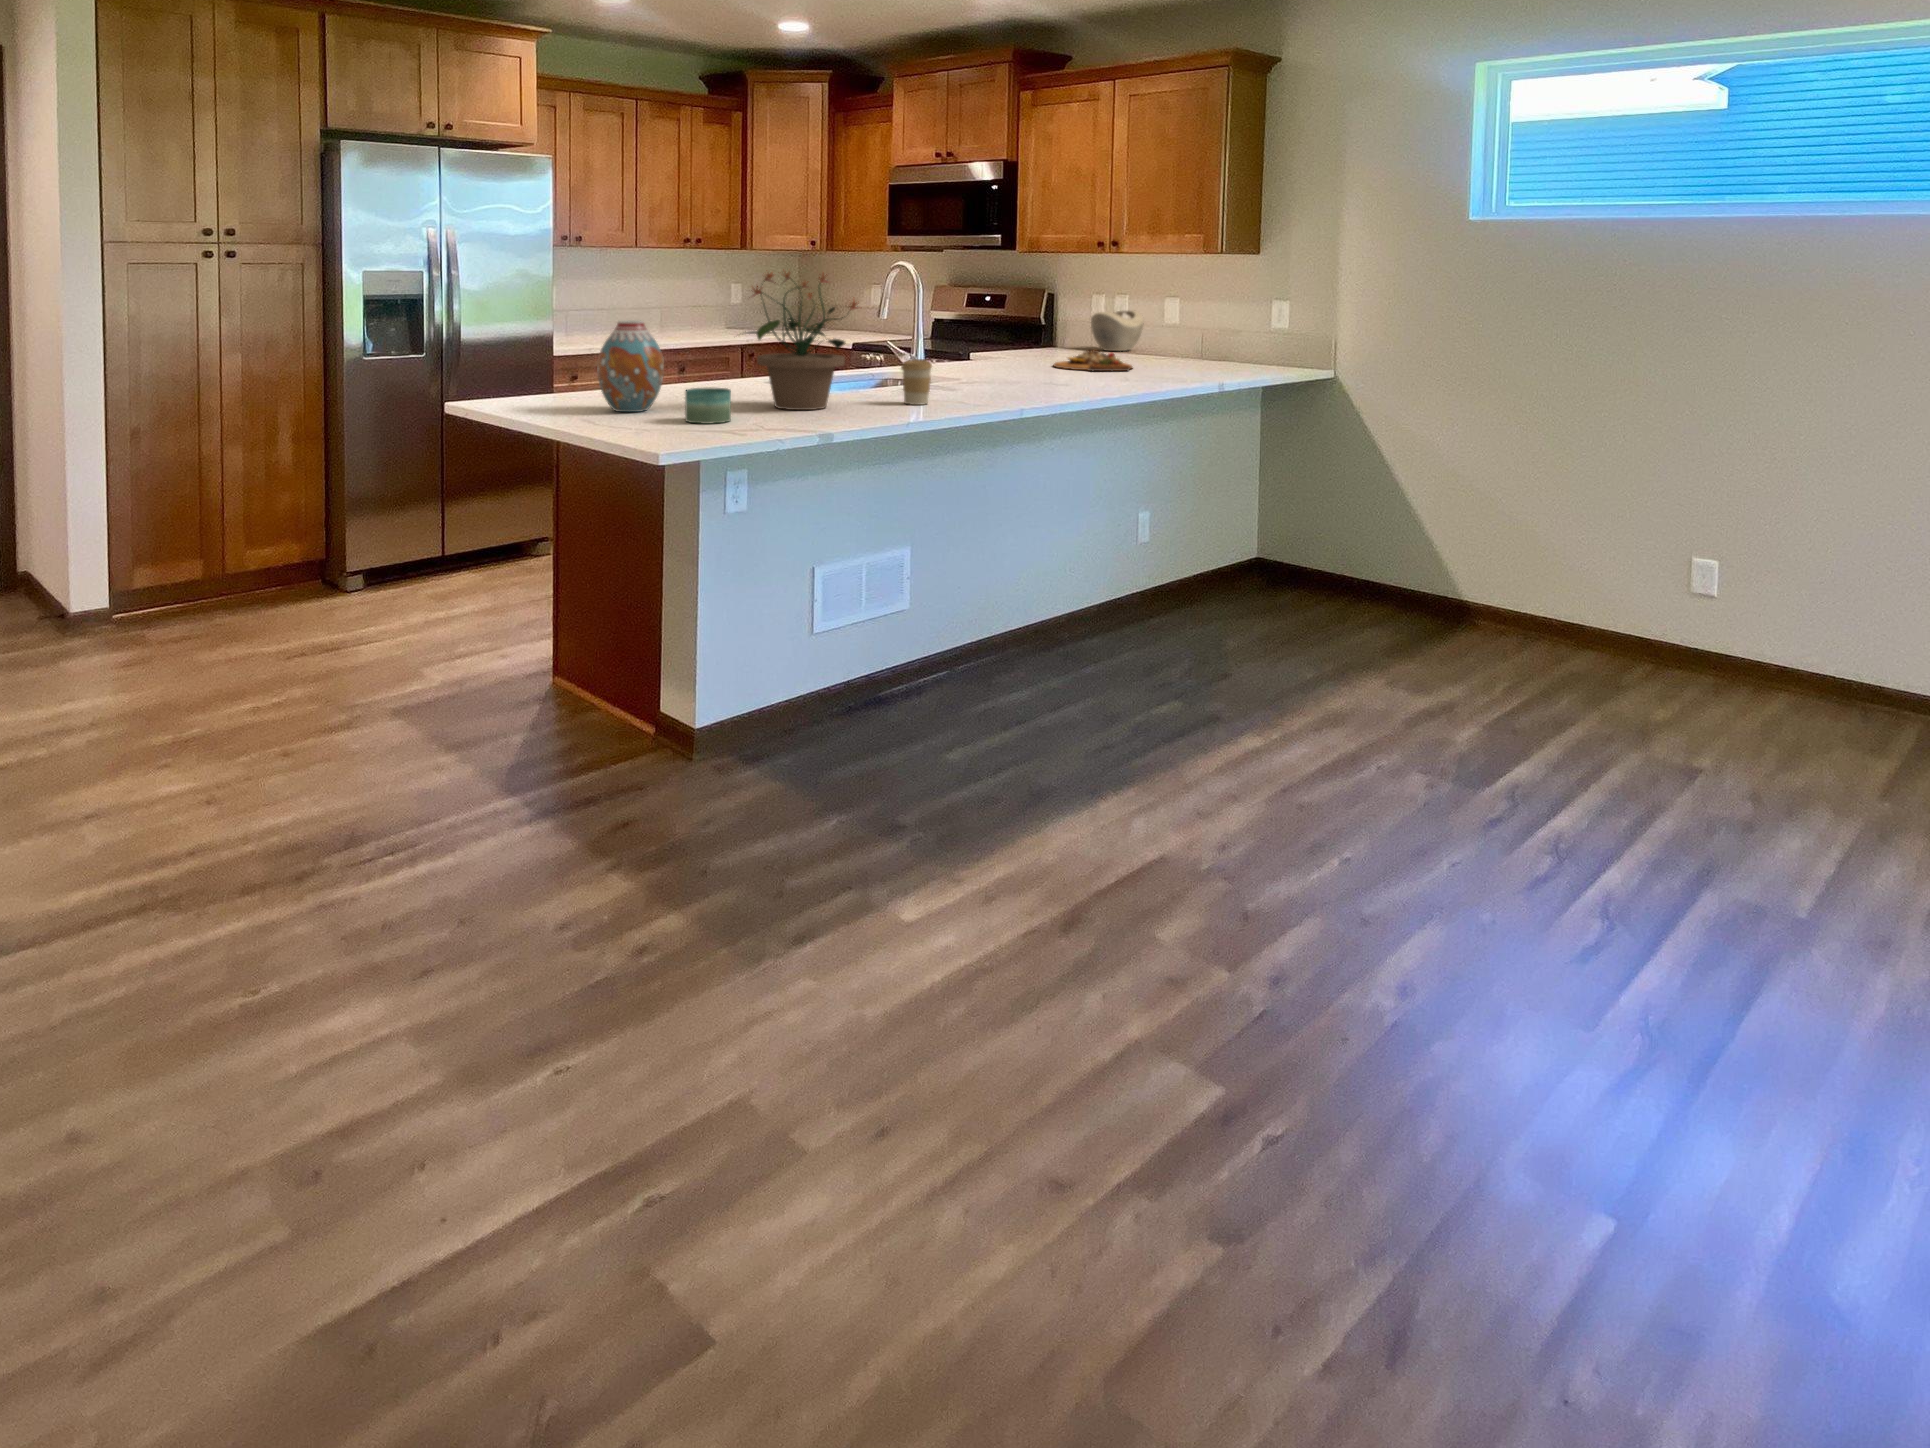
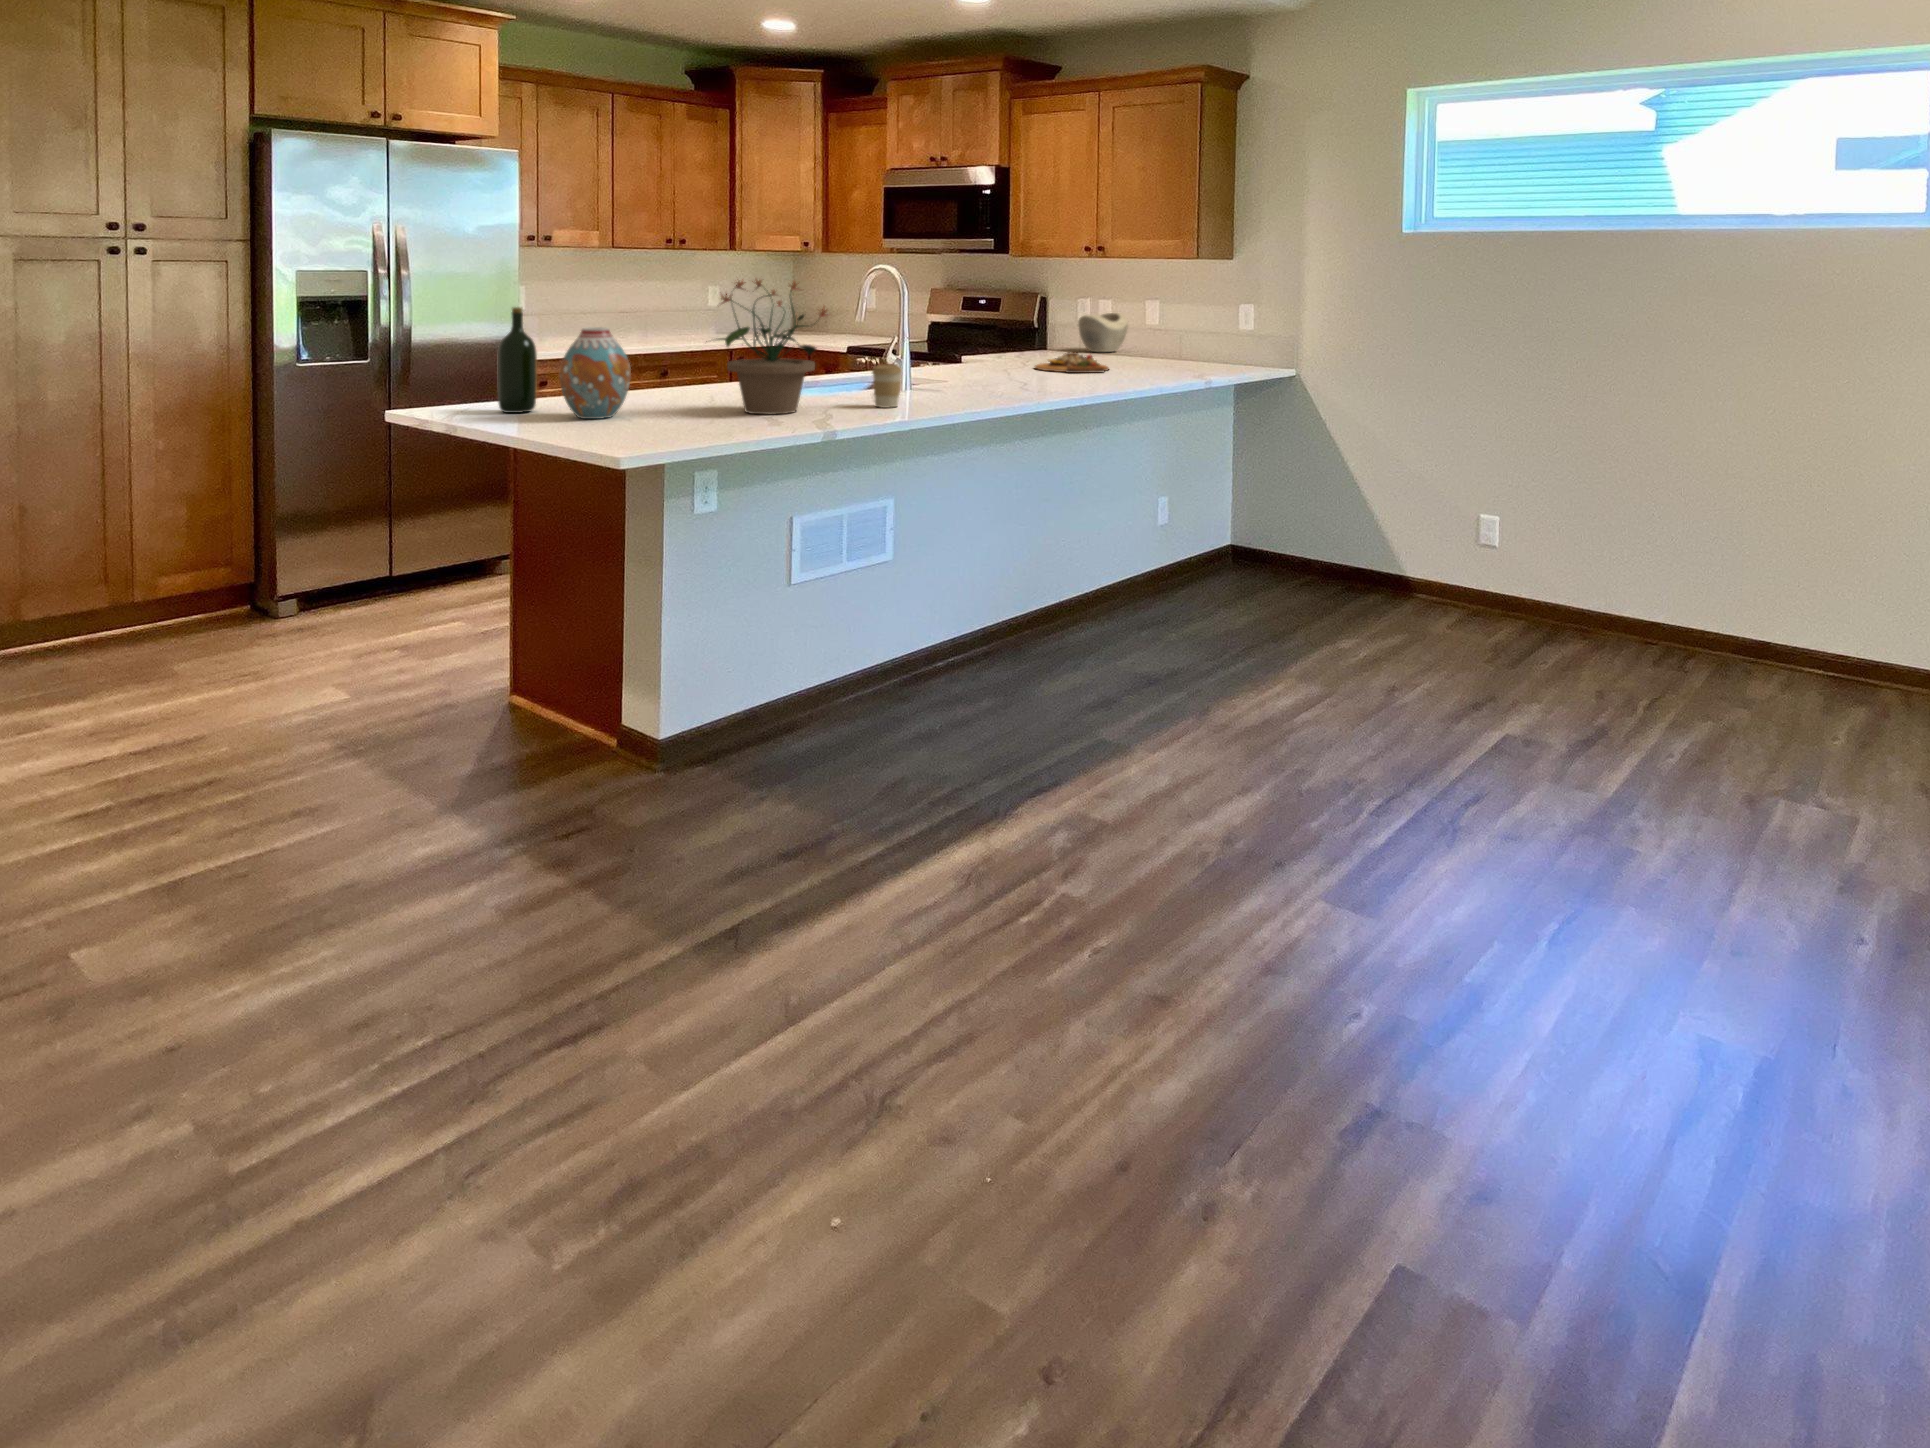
wine bottle: none [538,301,575,405] -> present [498,307,537,413]
candle: present [685,388,731,424] -> none [650,394,697,429]

